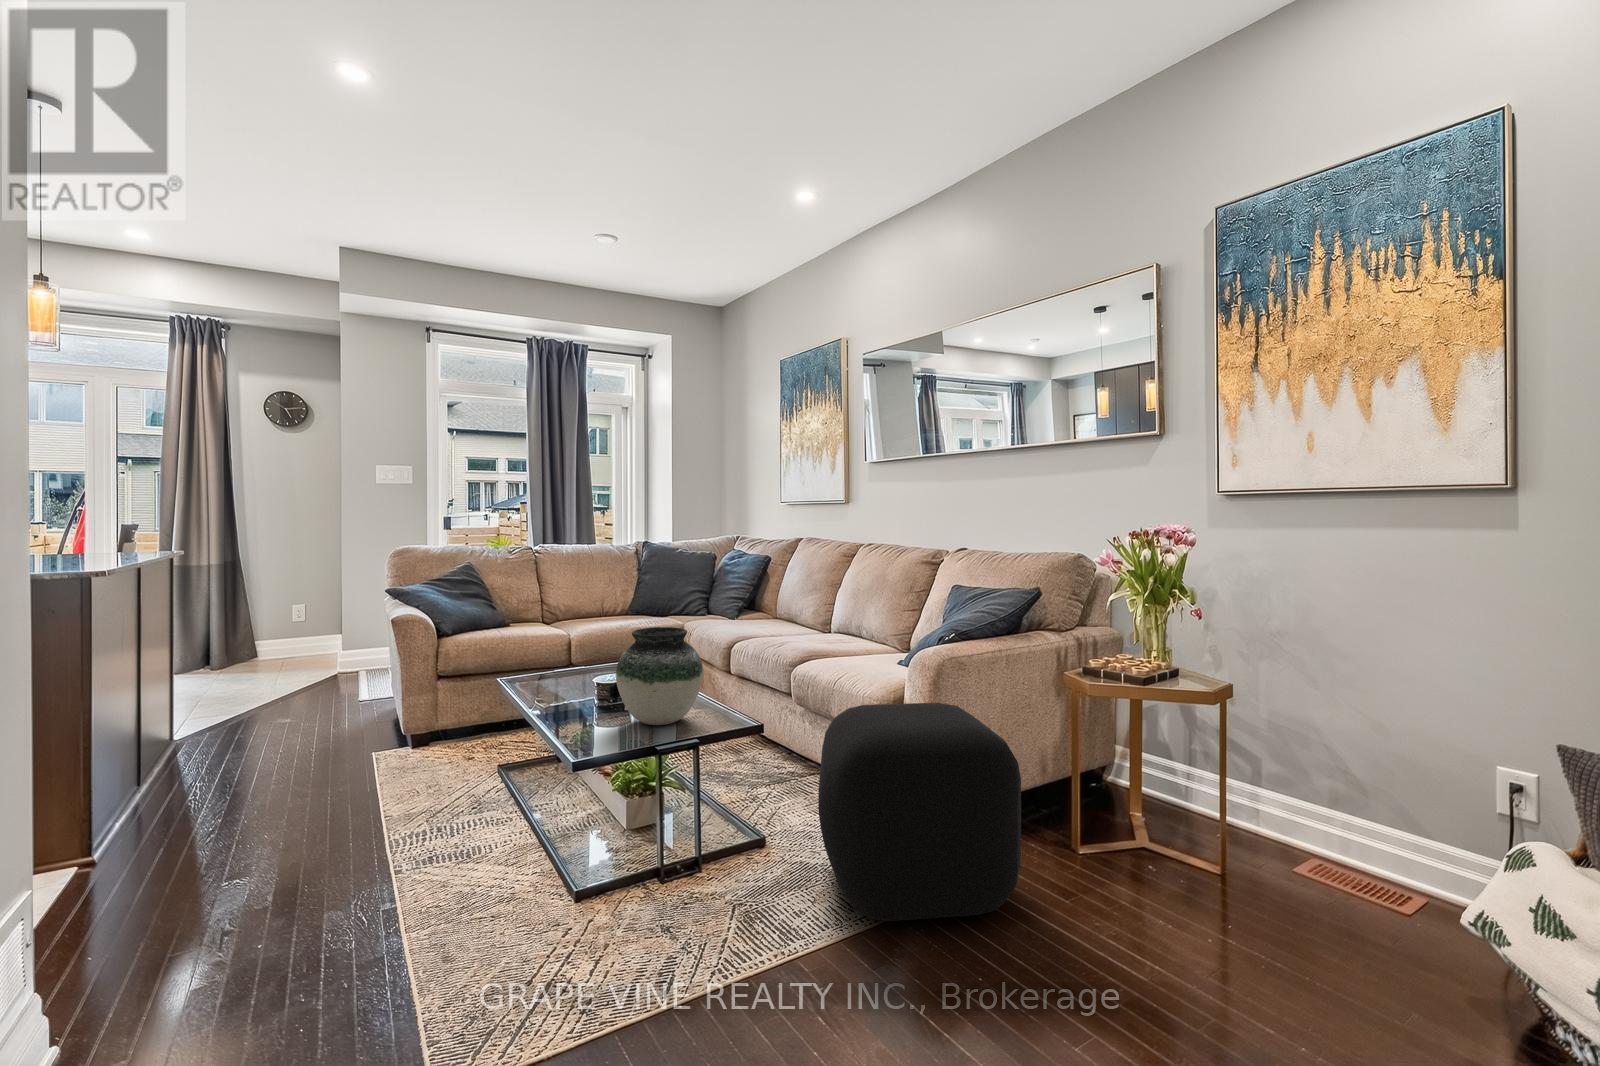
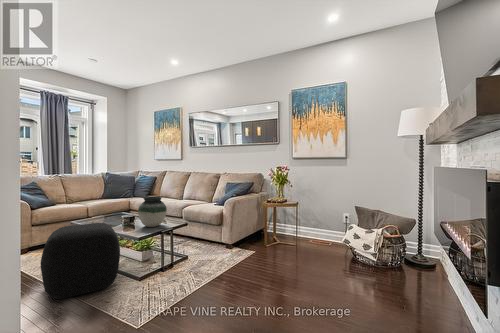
ottoman: present [818,703,1021,921] -> present [41,223,120,299]

